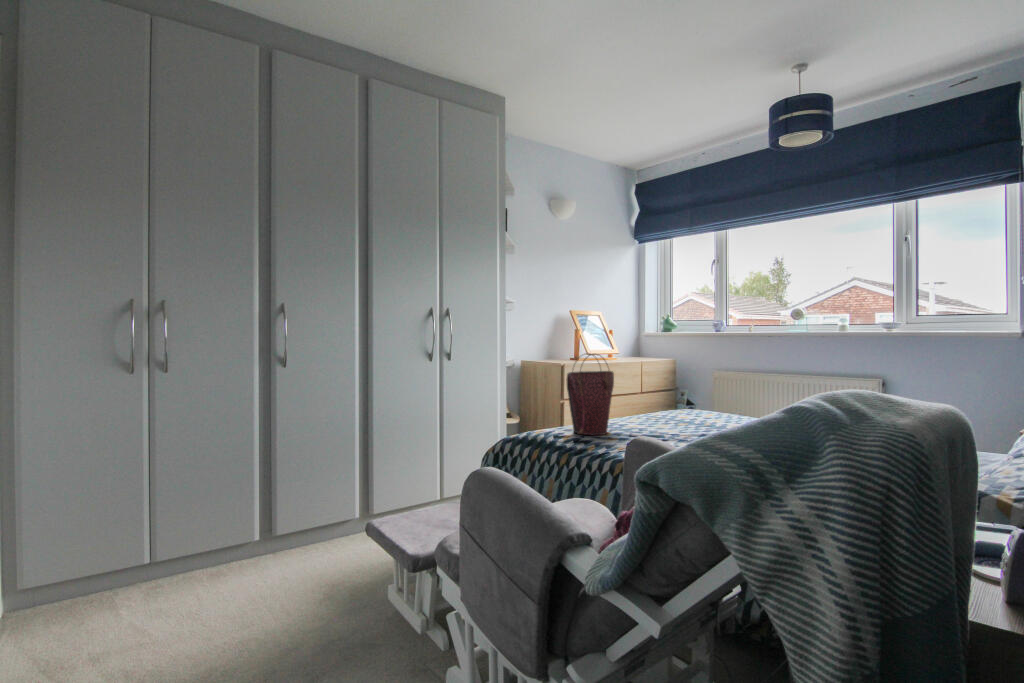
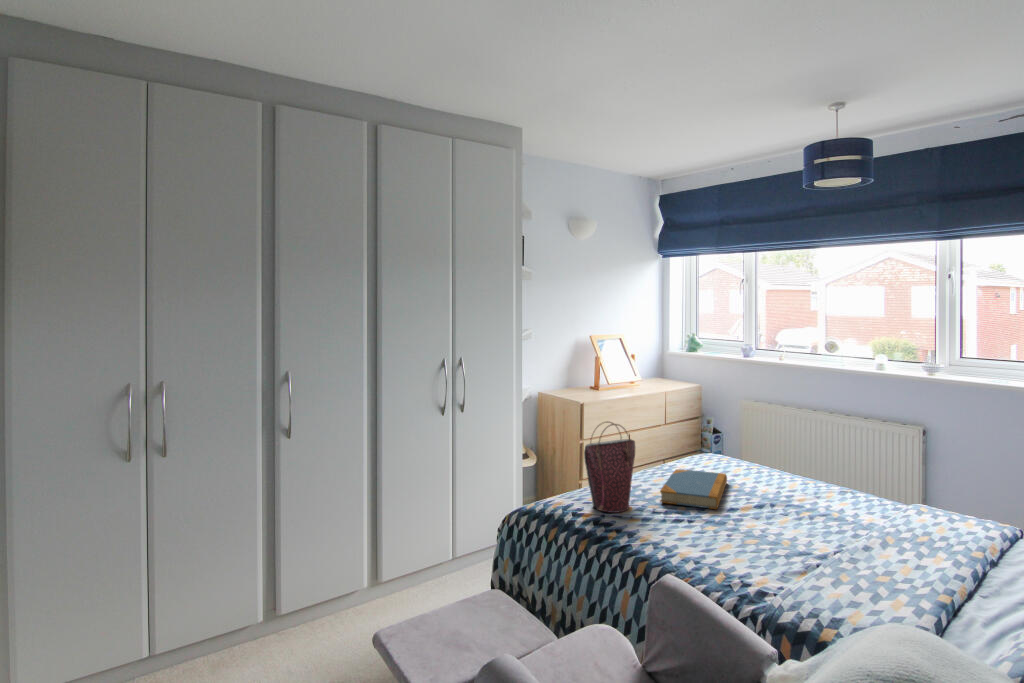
book: none [636,409,698,433] -> present [660,470,727,509]

